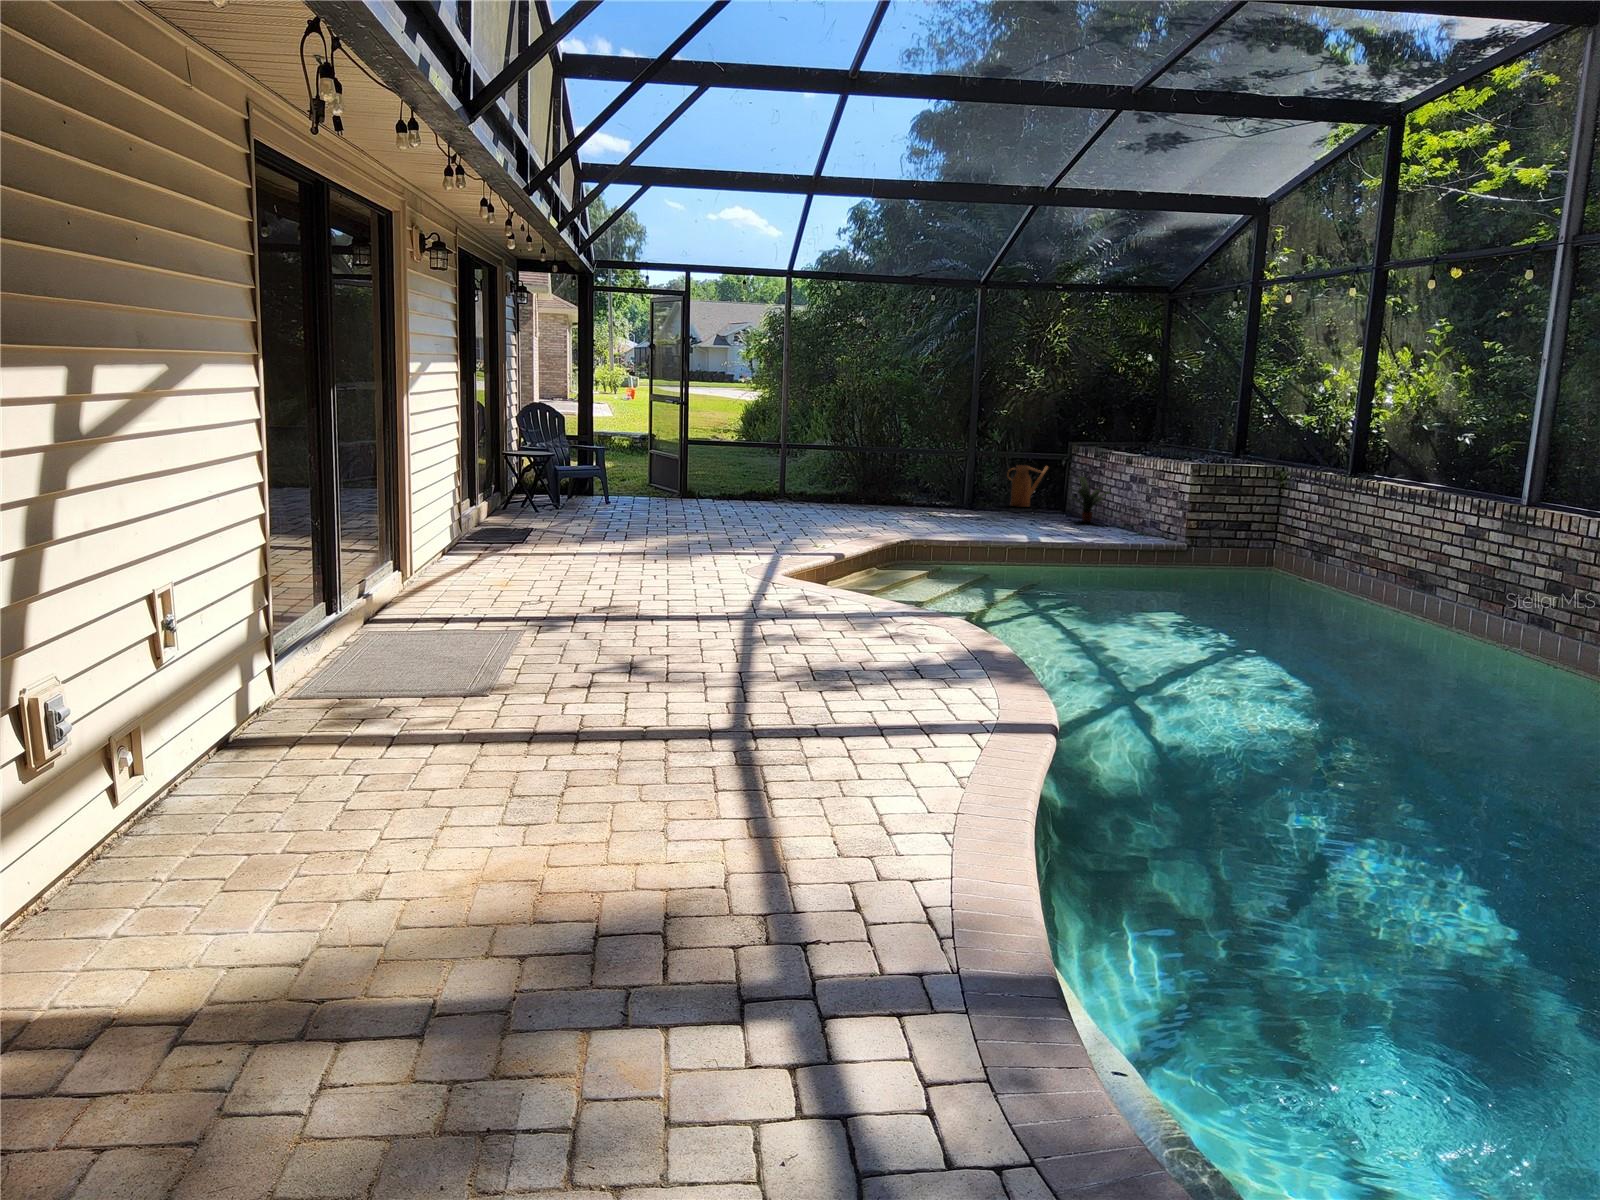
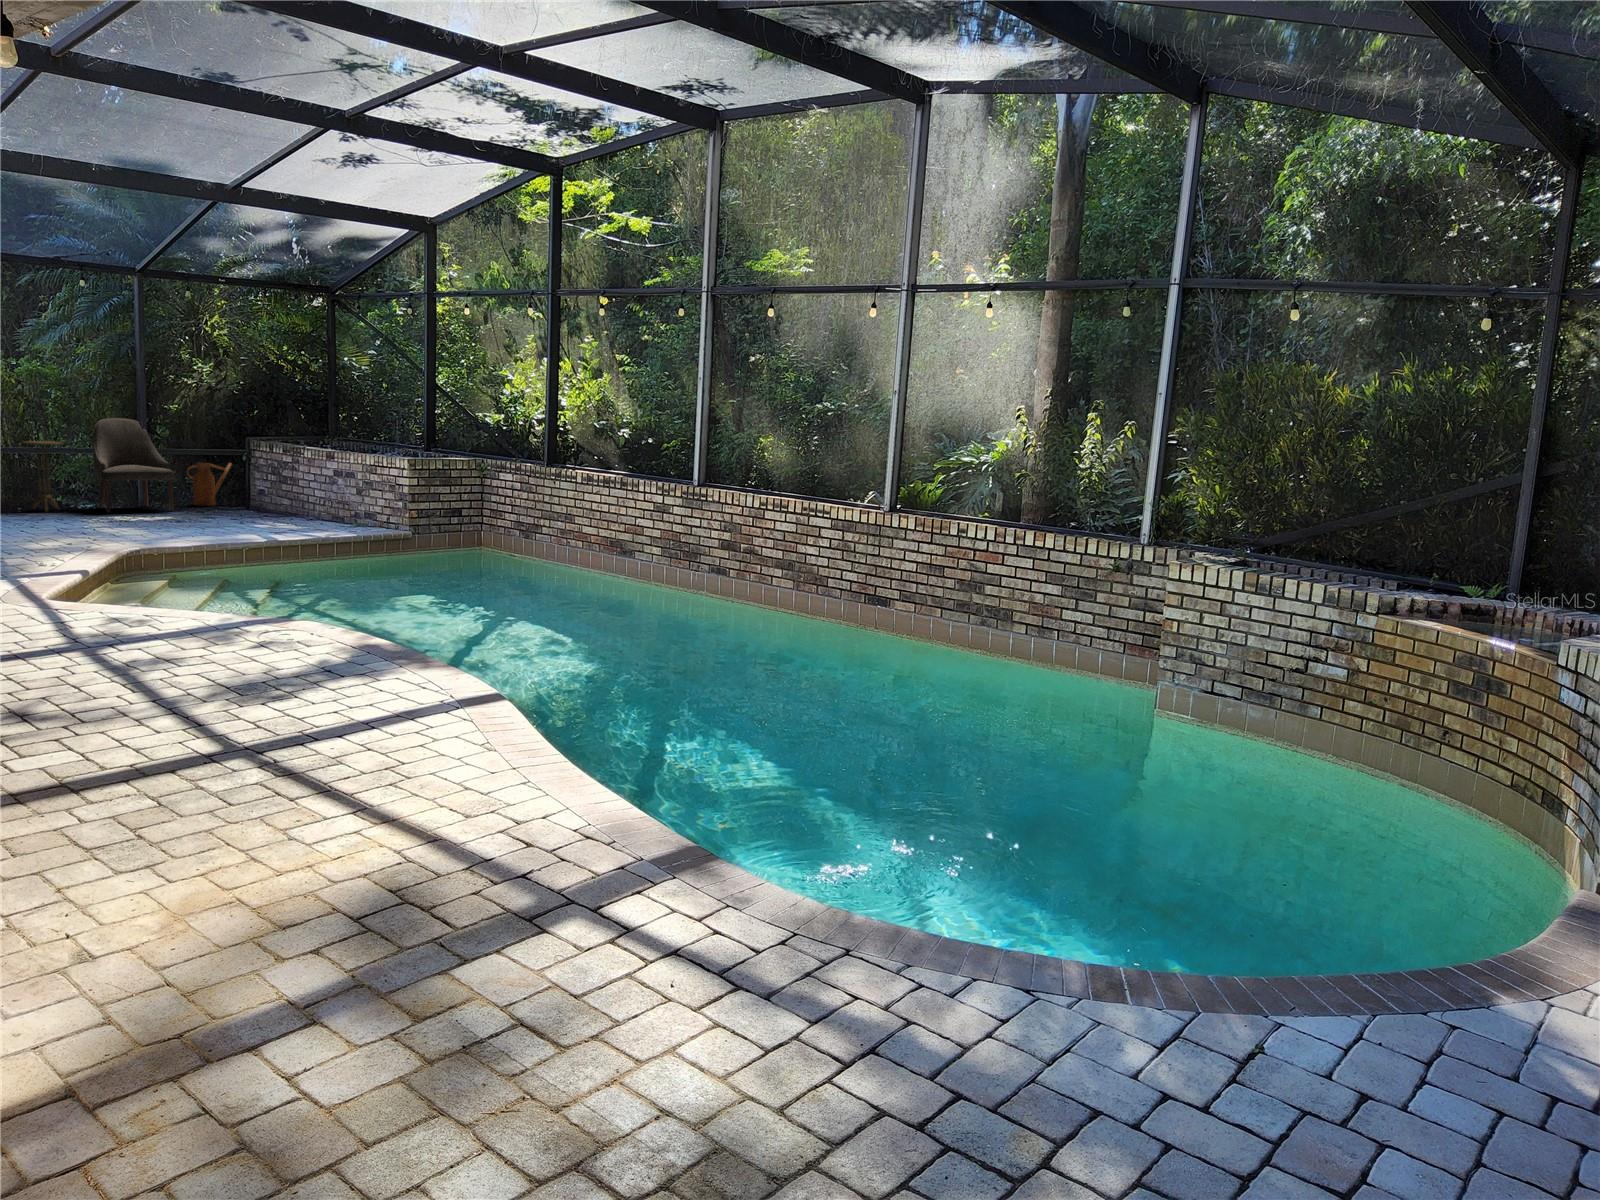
chair: none [927,422,989,510] -> present [93,418,174,513]
side table: none [873,442,905,505] -> present [21,441,63,511]
potted plant: present [1071,477,1110,522] -> none [273,472,317,518]

